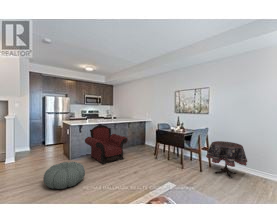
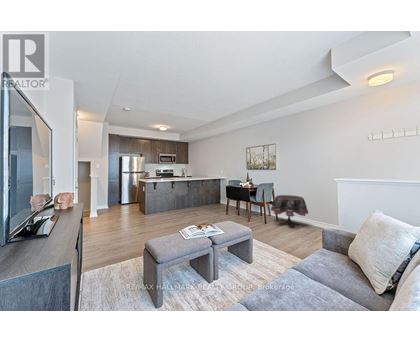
armchair: present [85,125,128,165] -> none [159,183,199,218]
pouf: present [43,162,85,189] -> none [124,213,159,233]

